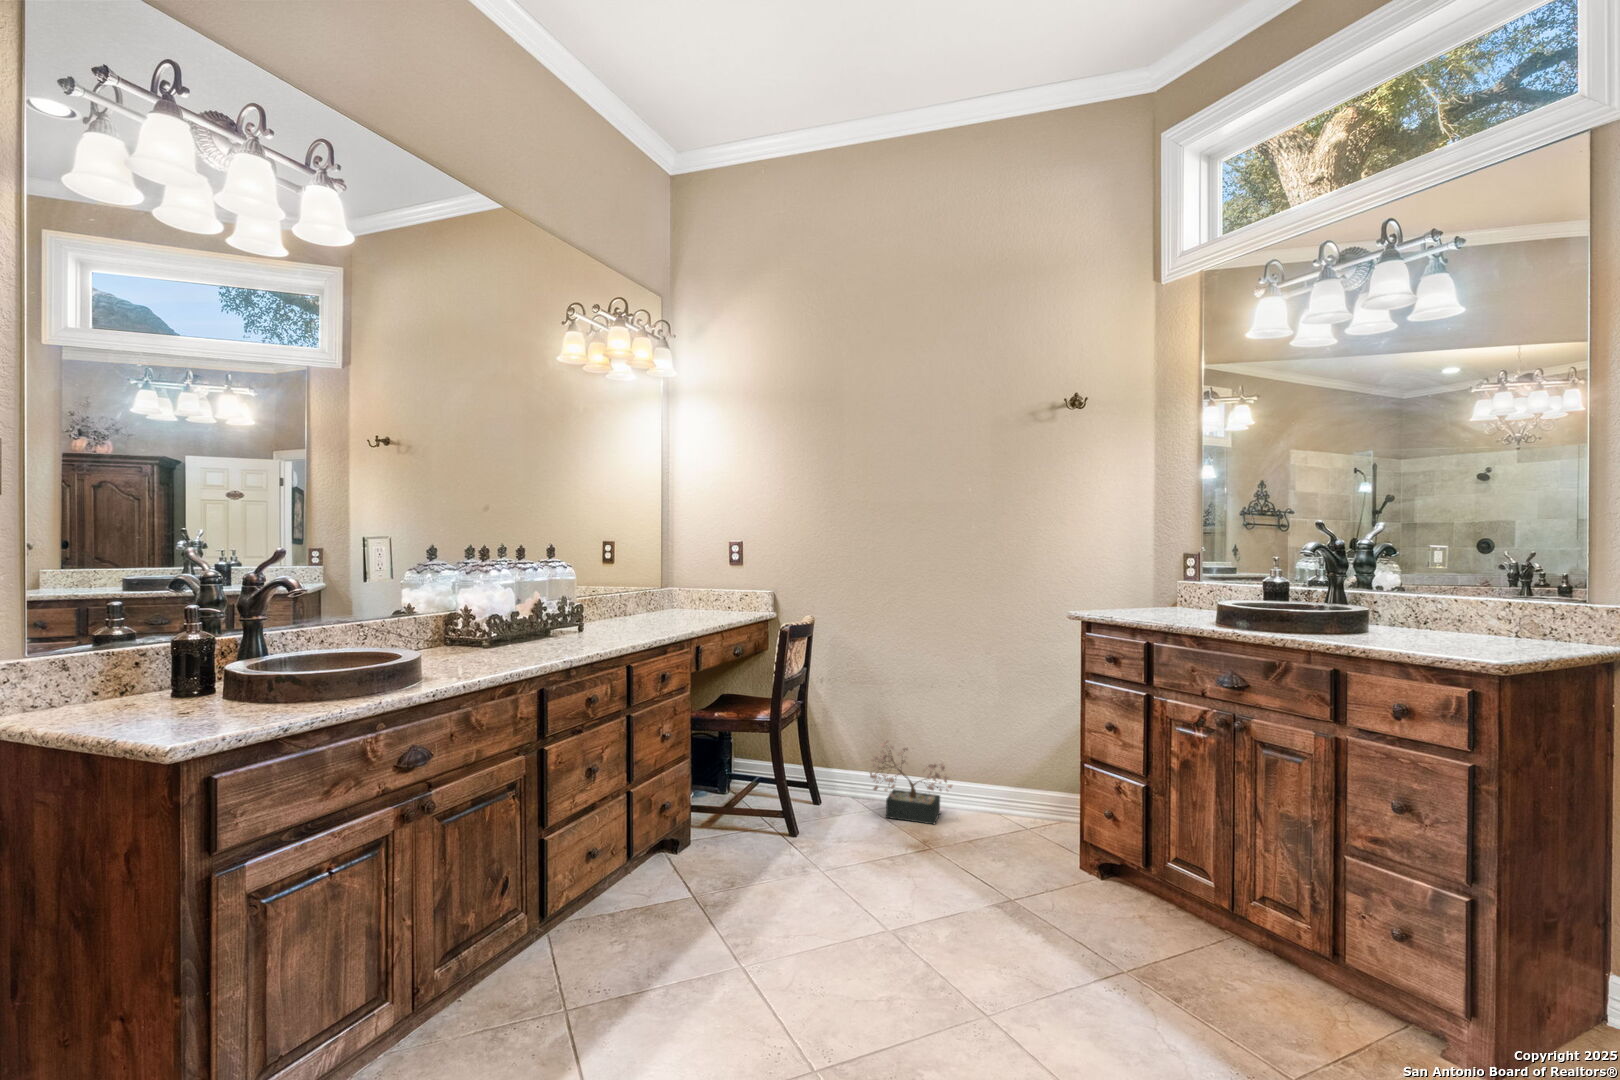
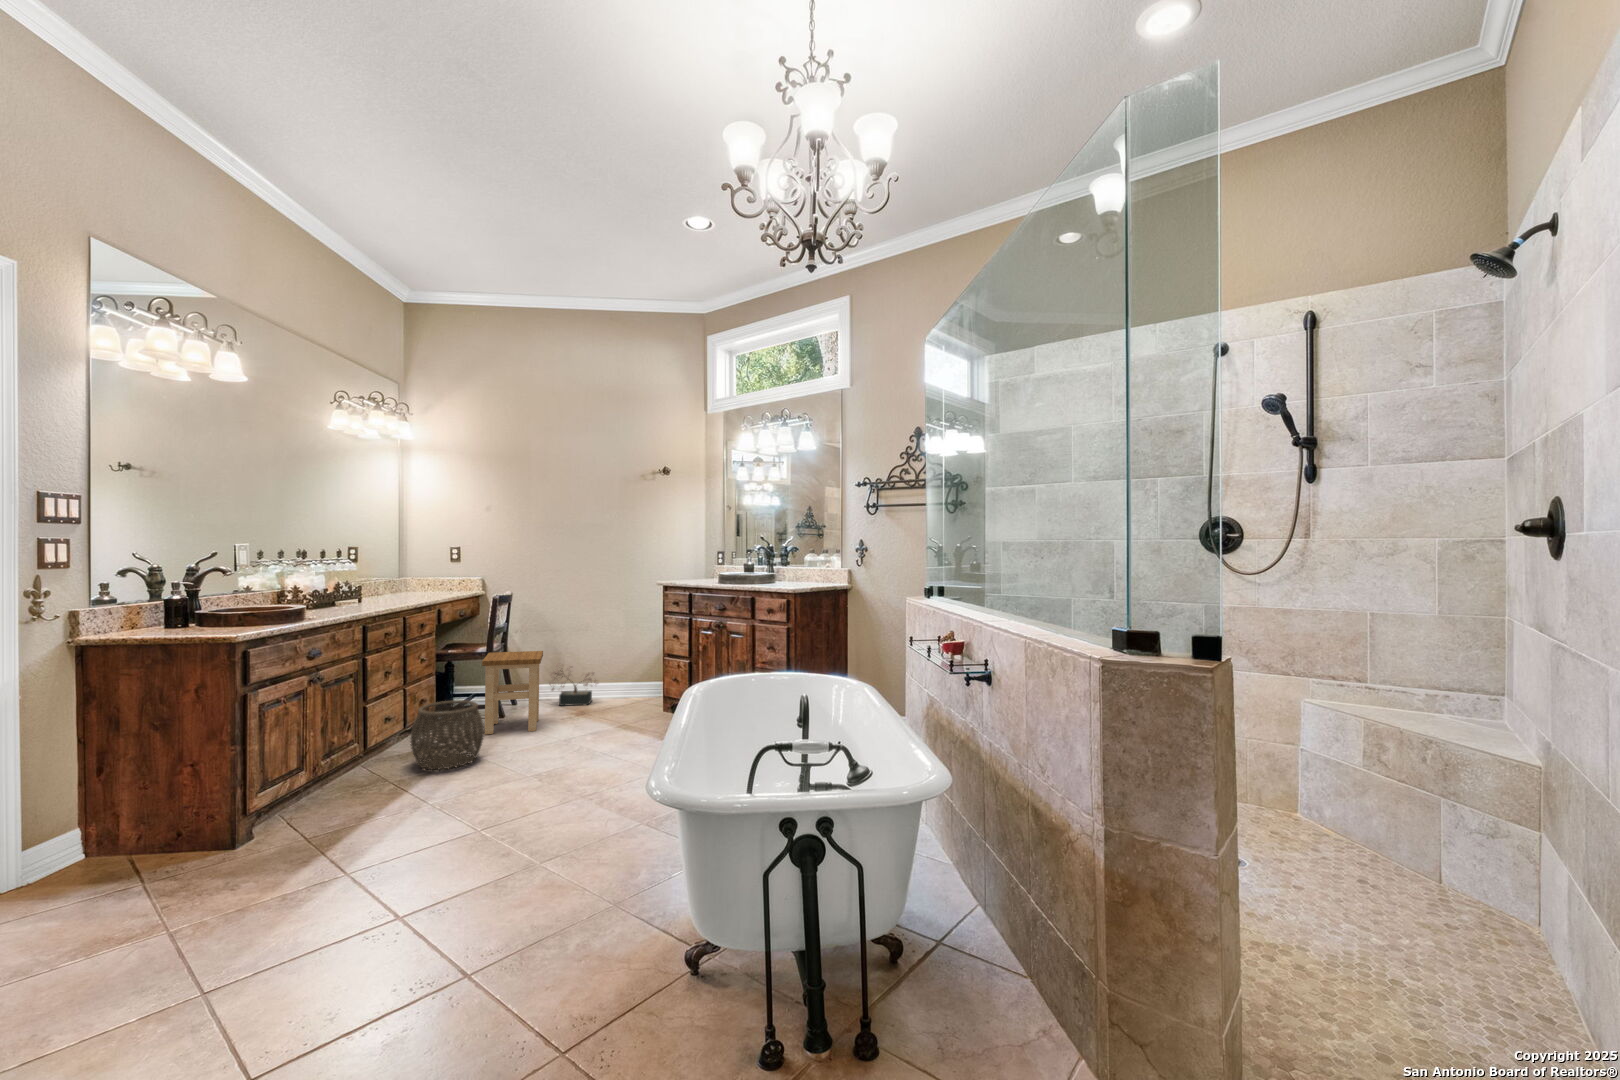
stool: none [754,725,859,888] -> present [482,651,543,734]
woven basket: none [614,834,745,992] -> present [410,700,484,770]

